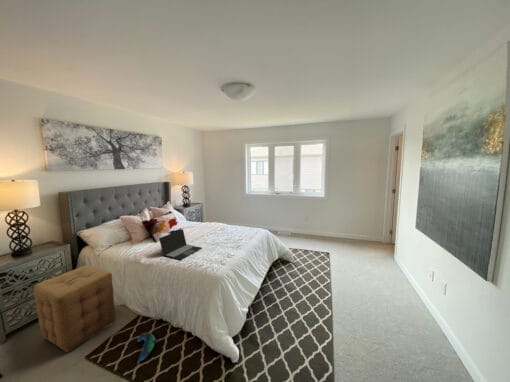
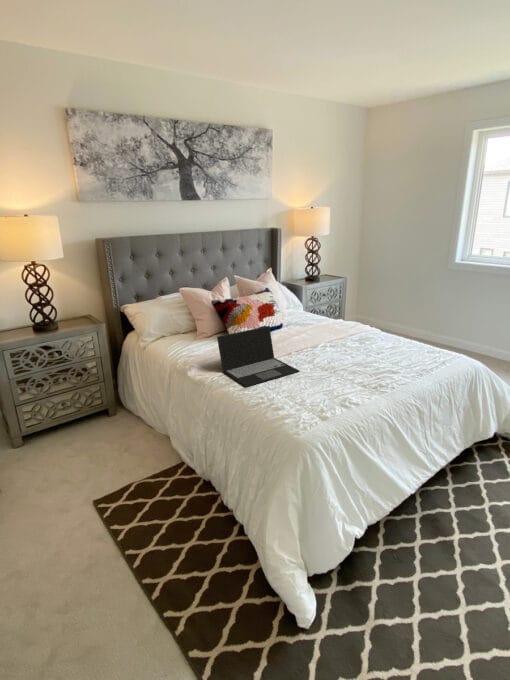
ottoman: present [34,265,115,352] -> none [49,361,149,483]
plush toy: present [137,333,156,364] -> none [148,496,185,543]

